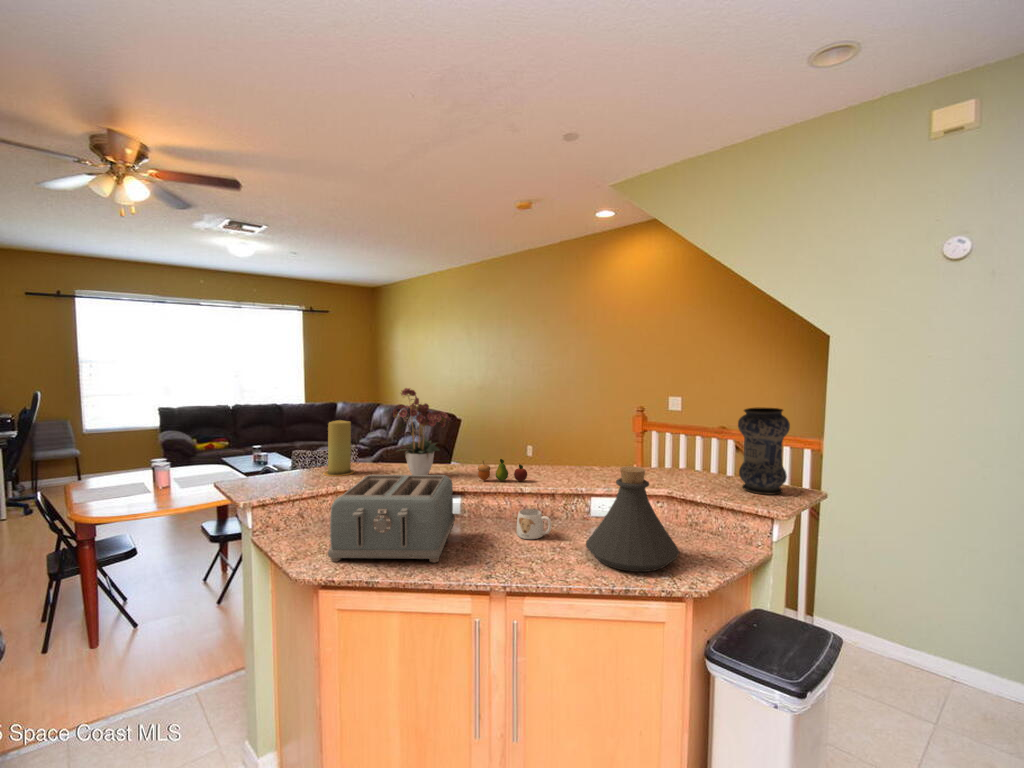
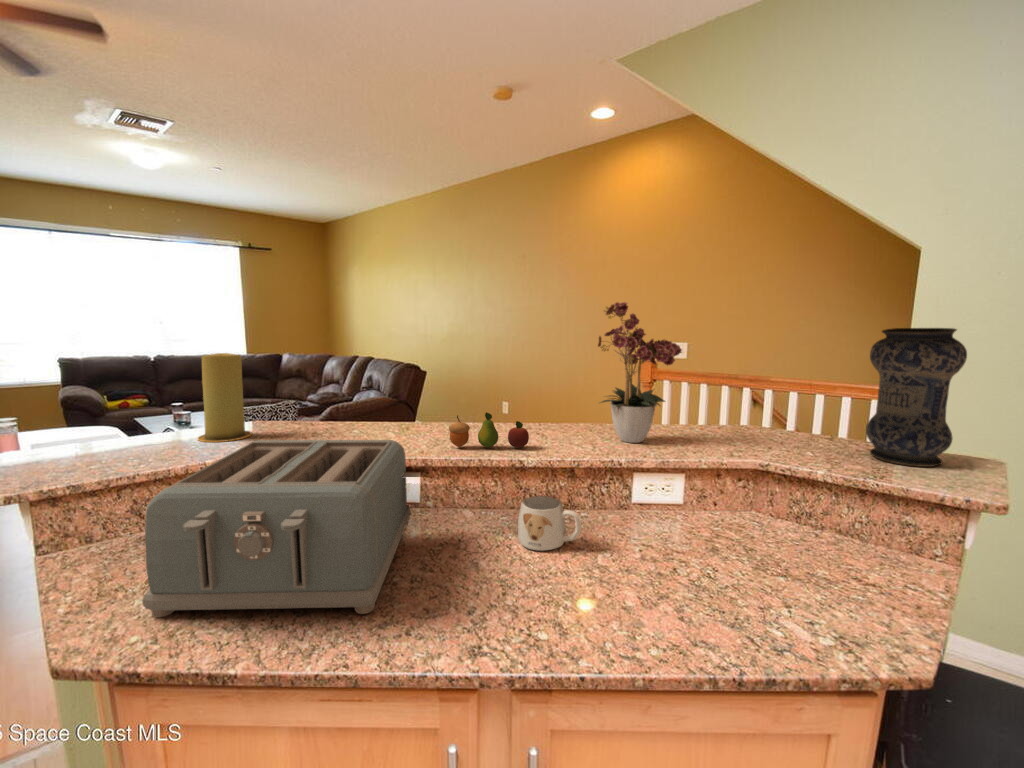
flower arrangement: present [393,388,450,475] -> present [598,302,682,443]
bottle: present [586,466,679,572] -> none [650,422,836,626]

